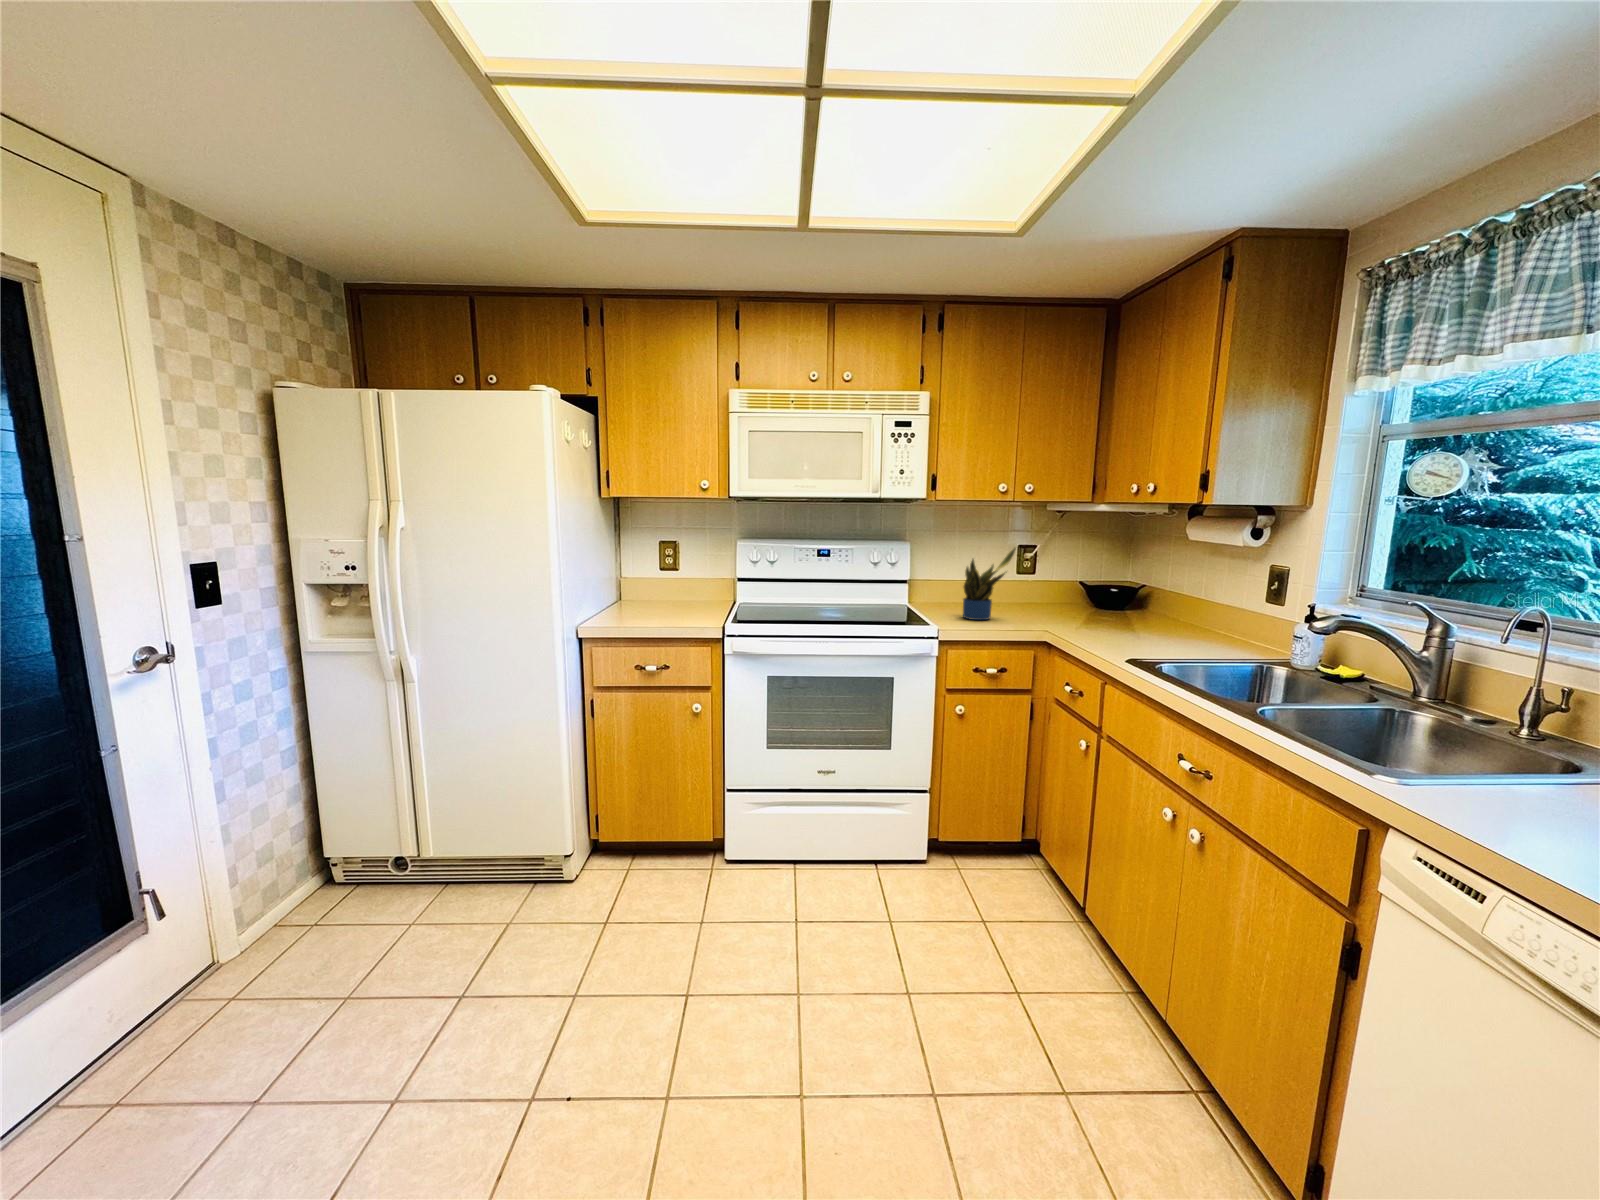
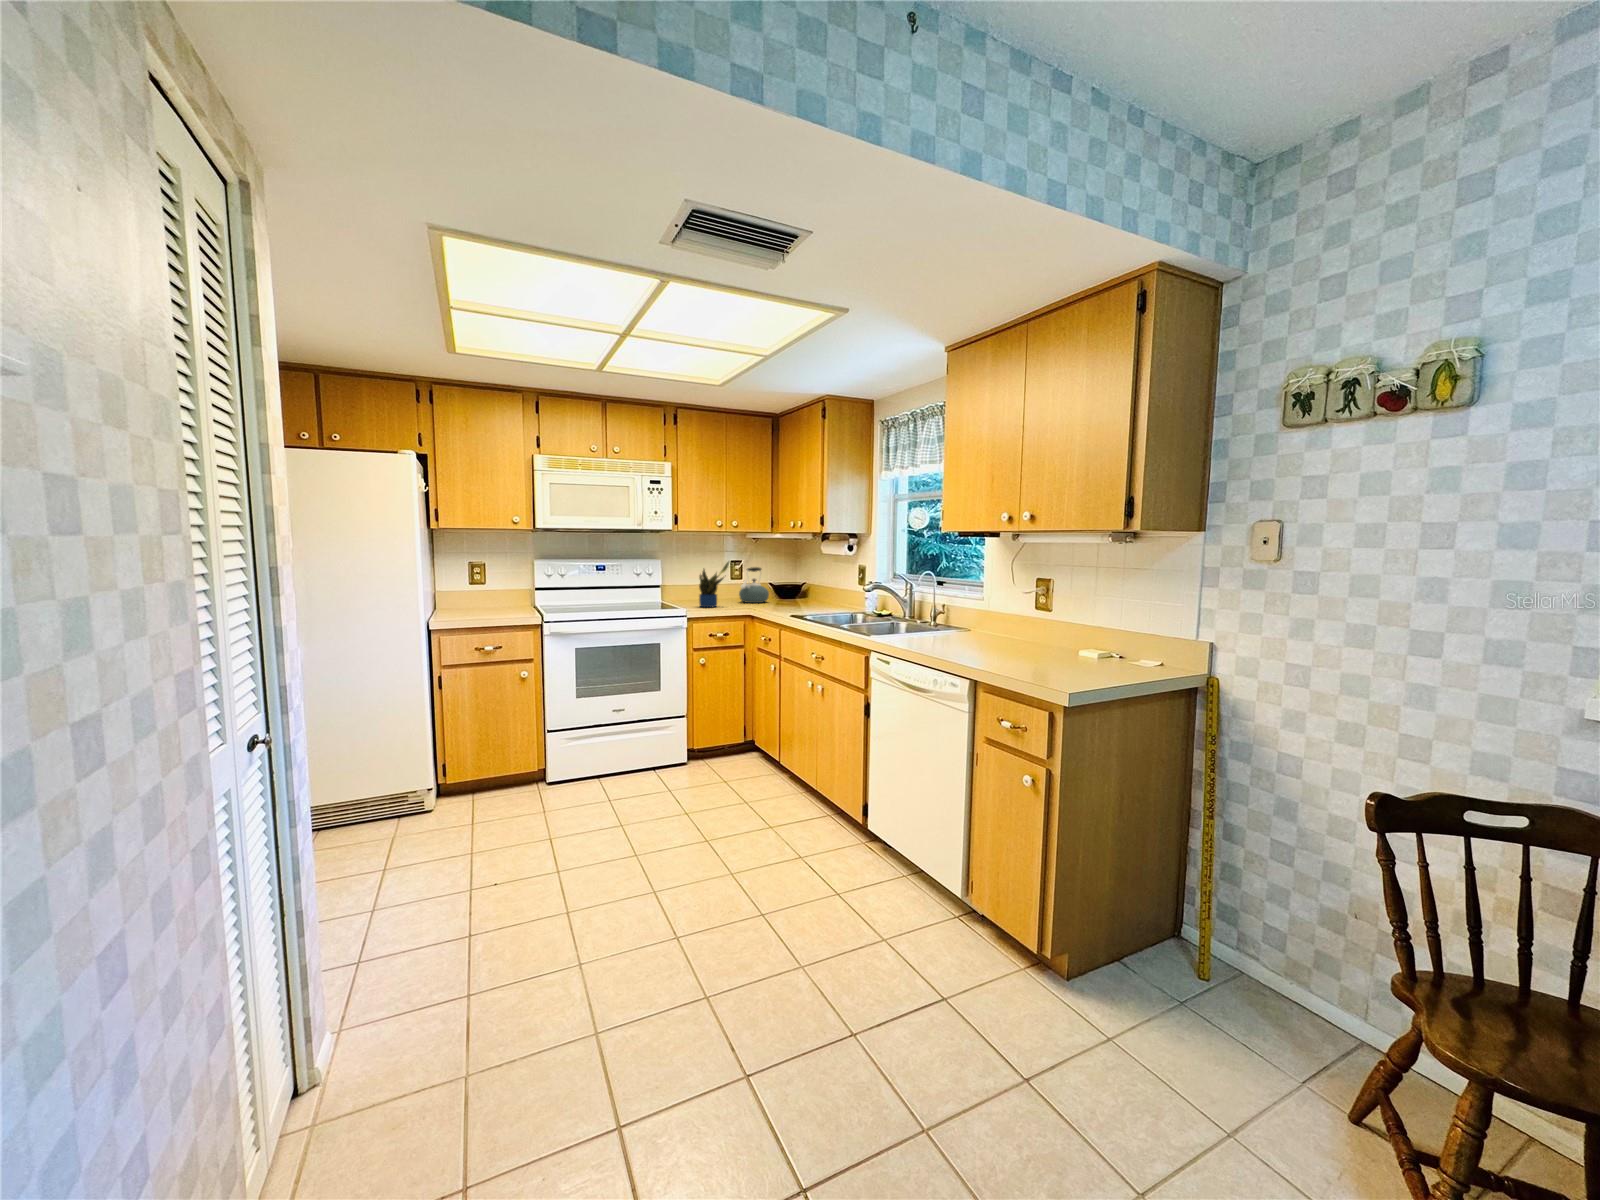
kettle: none [1027,557,1077,613] -> present [739,567,769,603]

